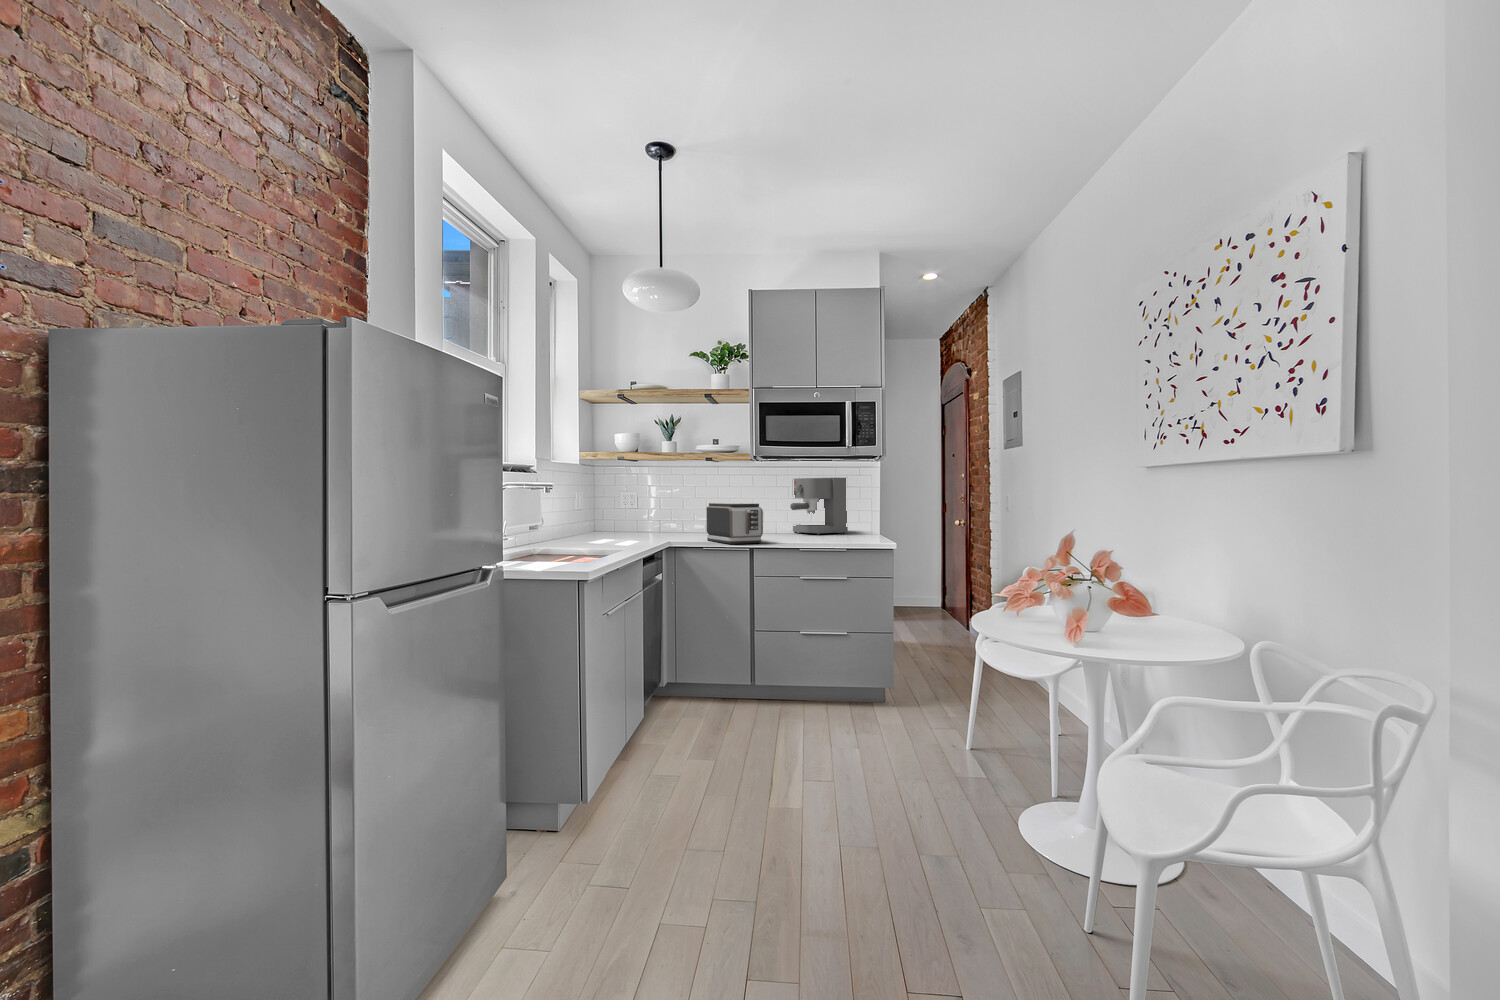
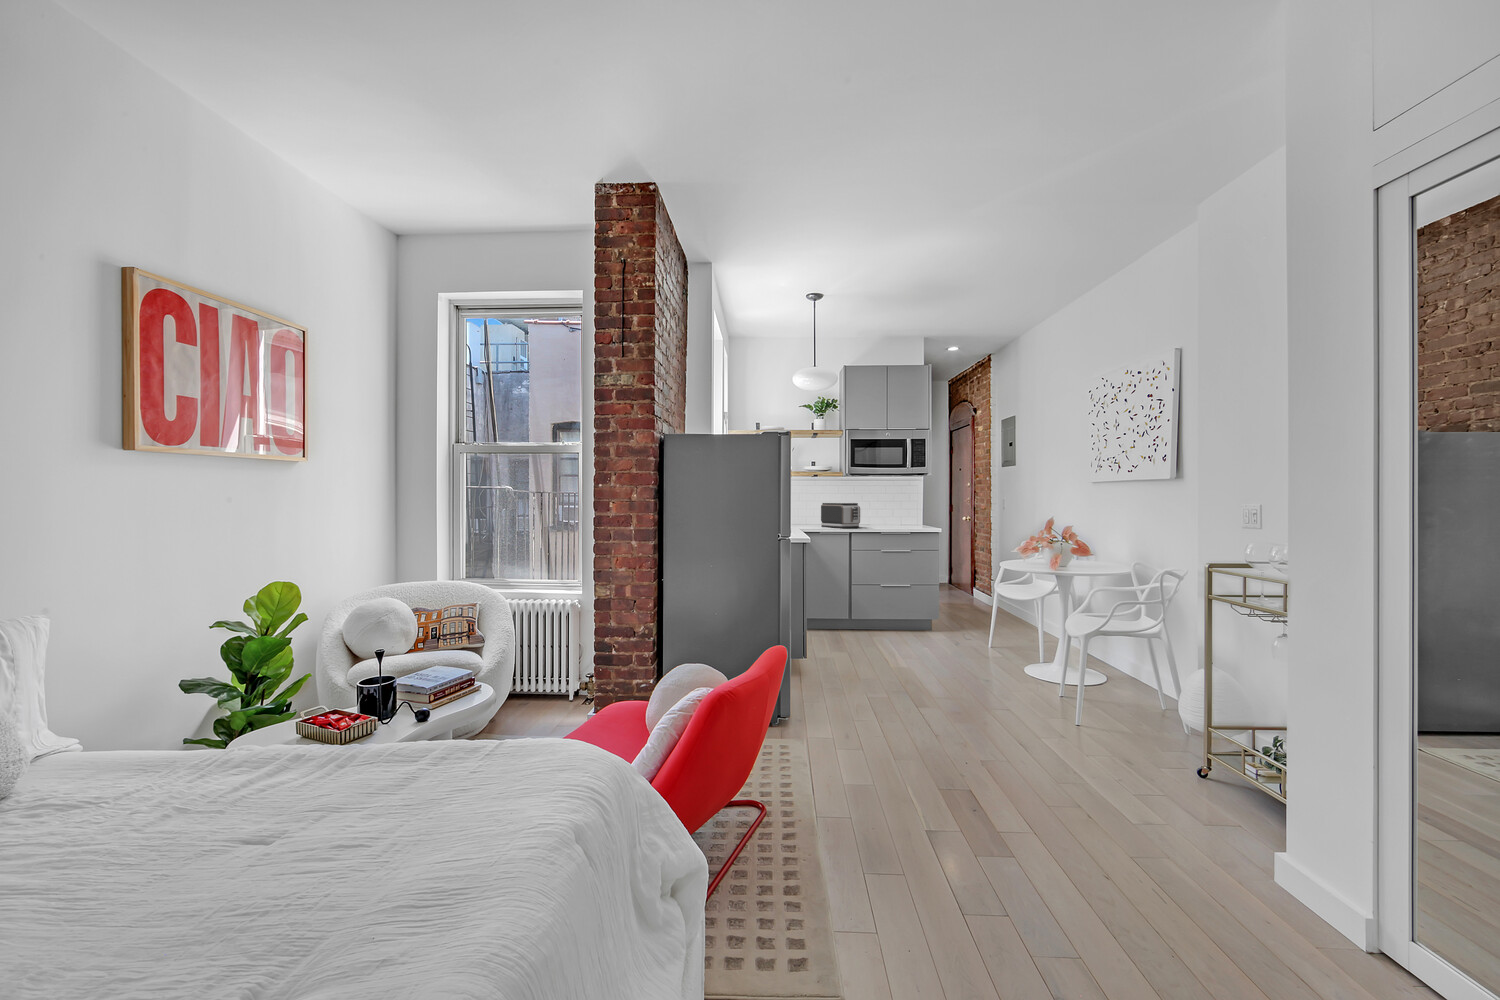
coffee maker: present [790,477,848,535] -> none [866,487,903,524]

